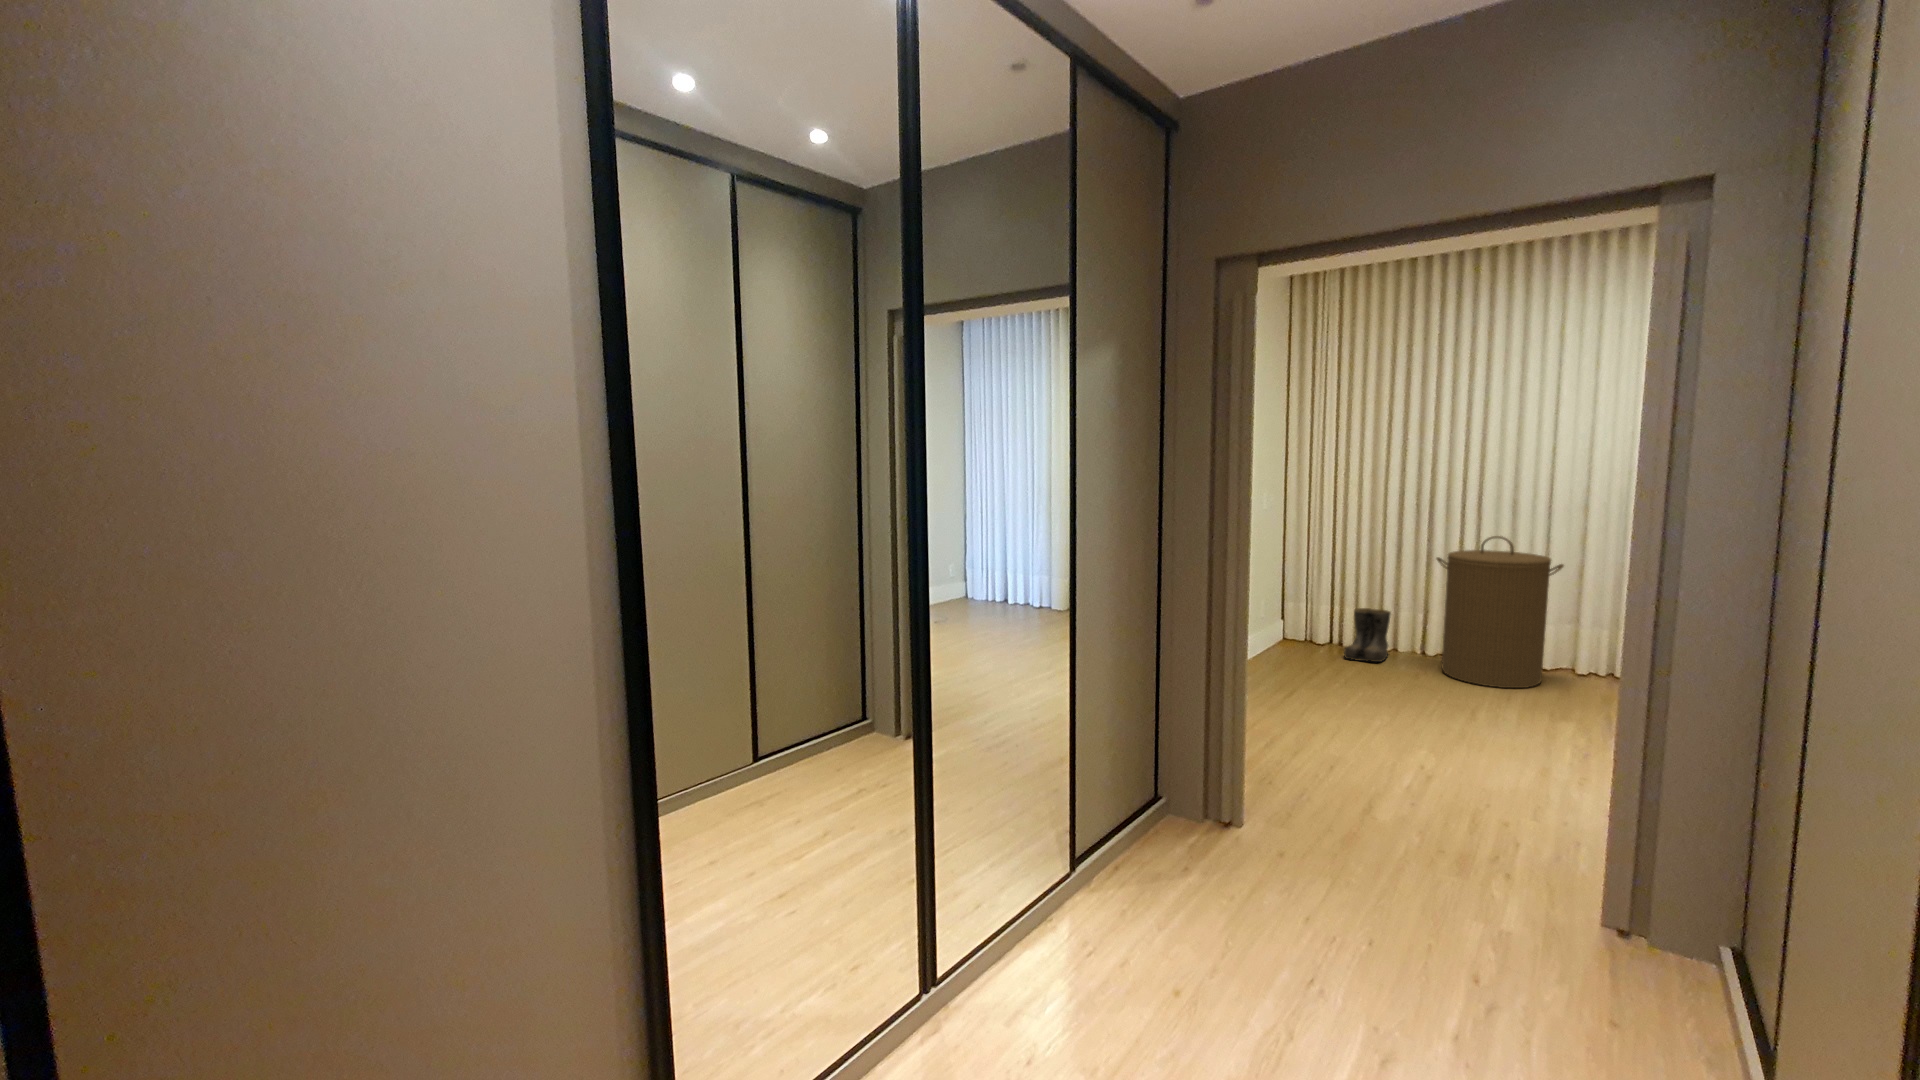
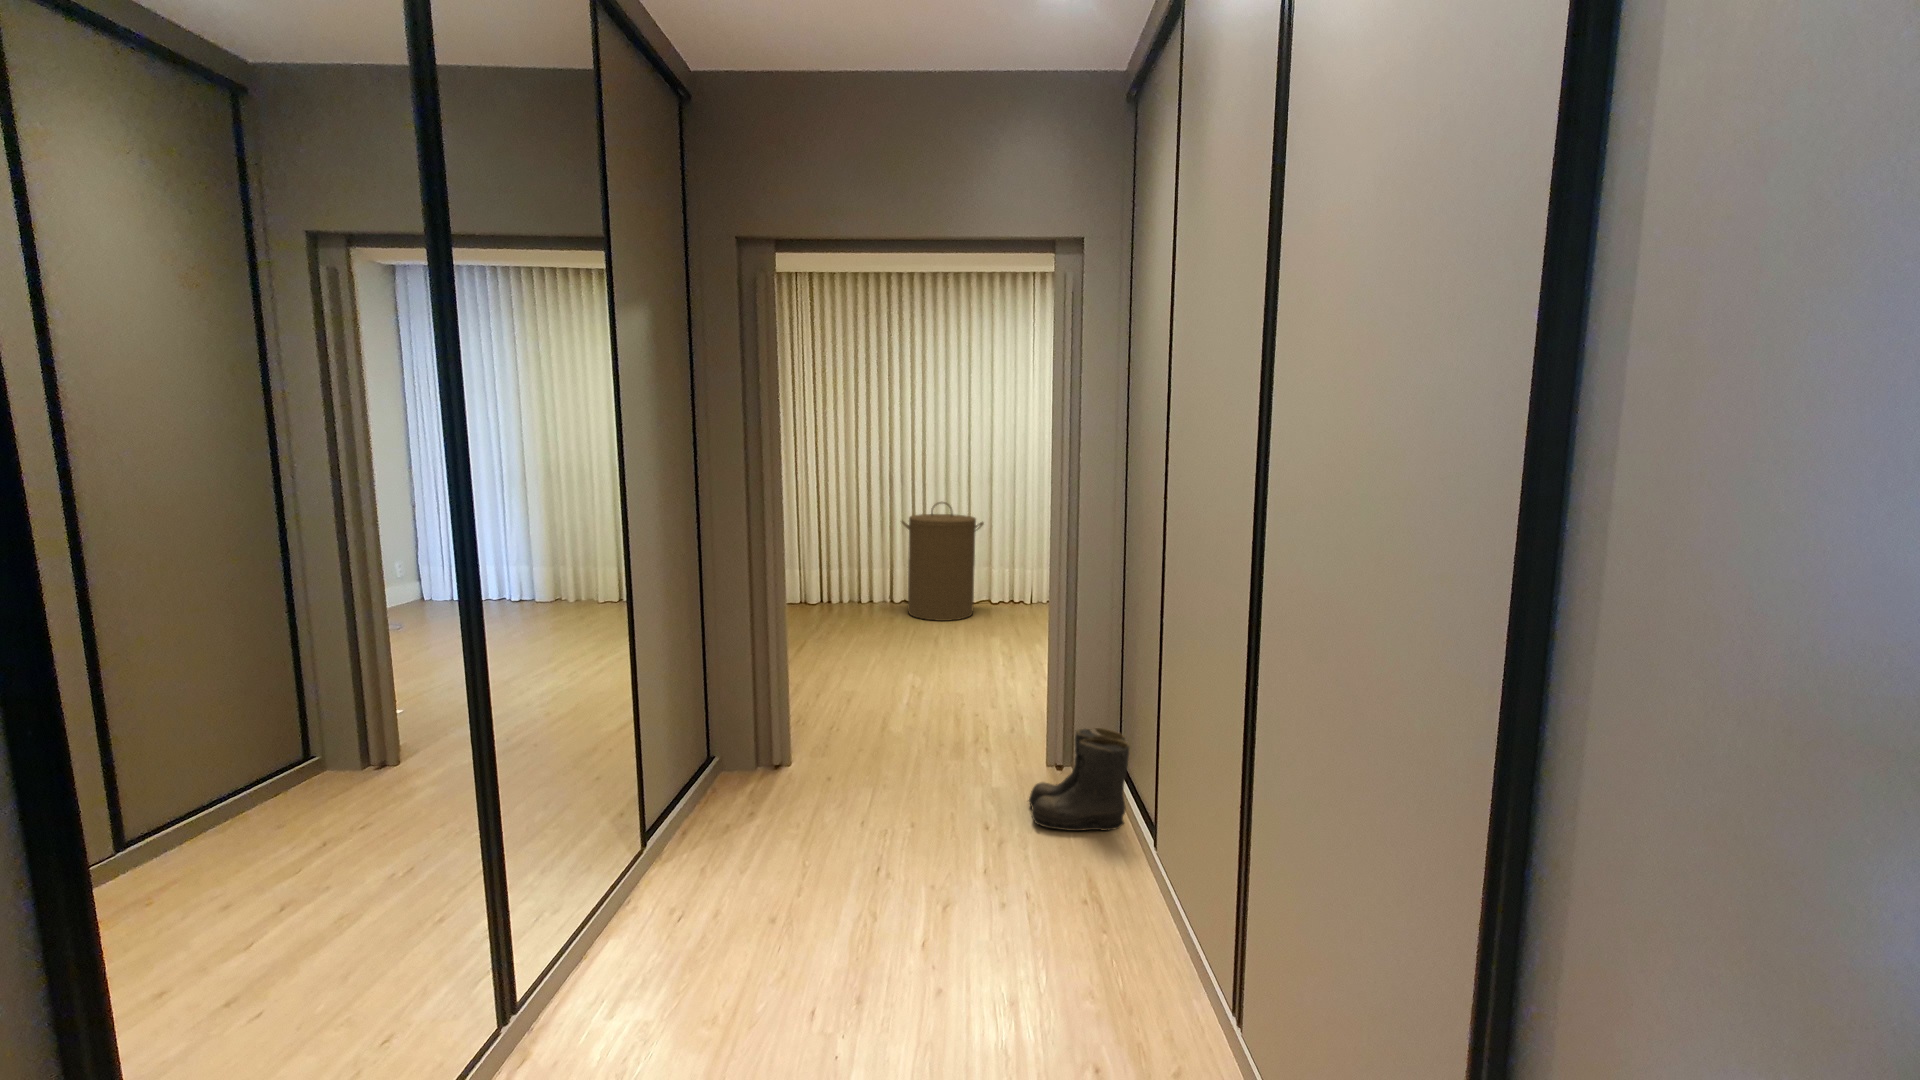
boots: present [1344,608,1391,662] -> present [1029,728,1129,831]

